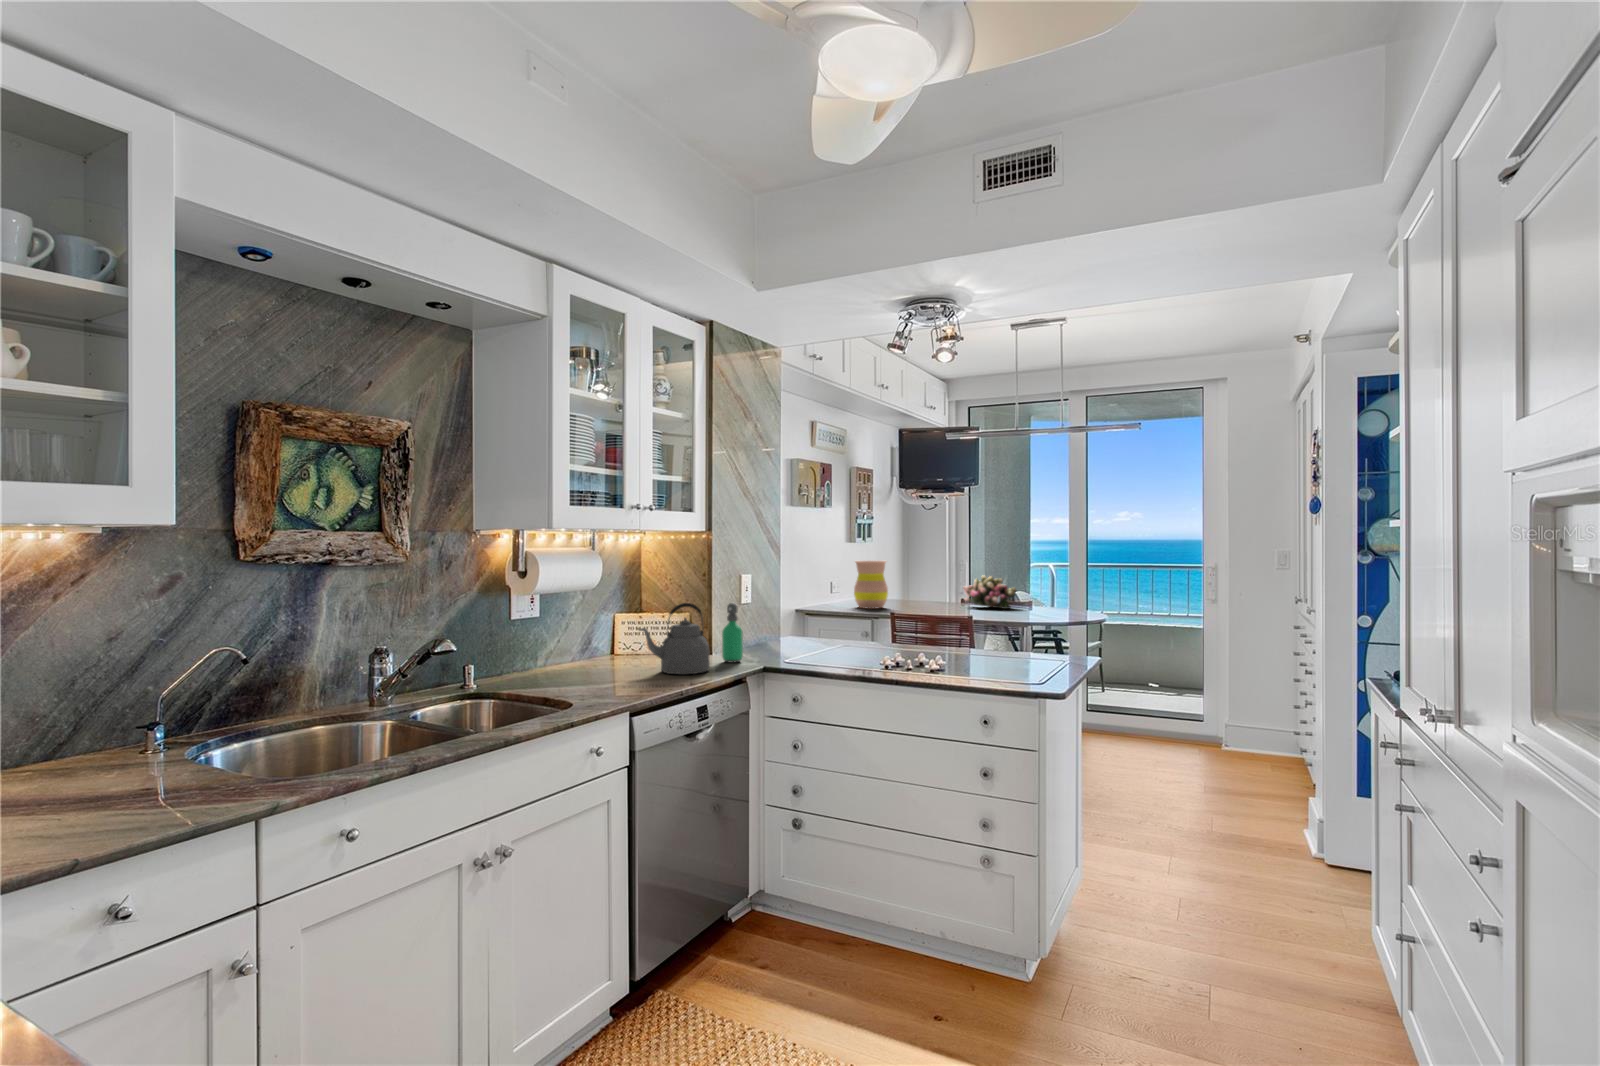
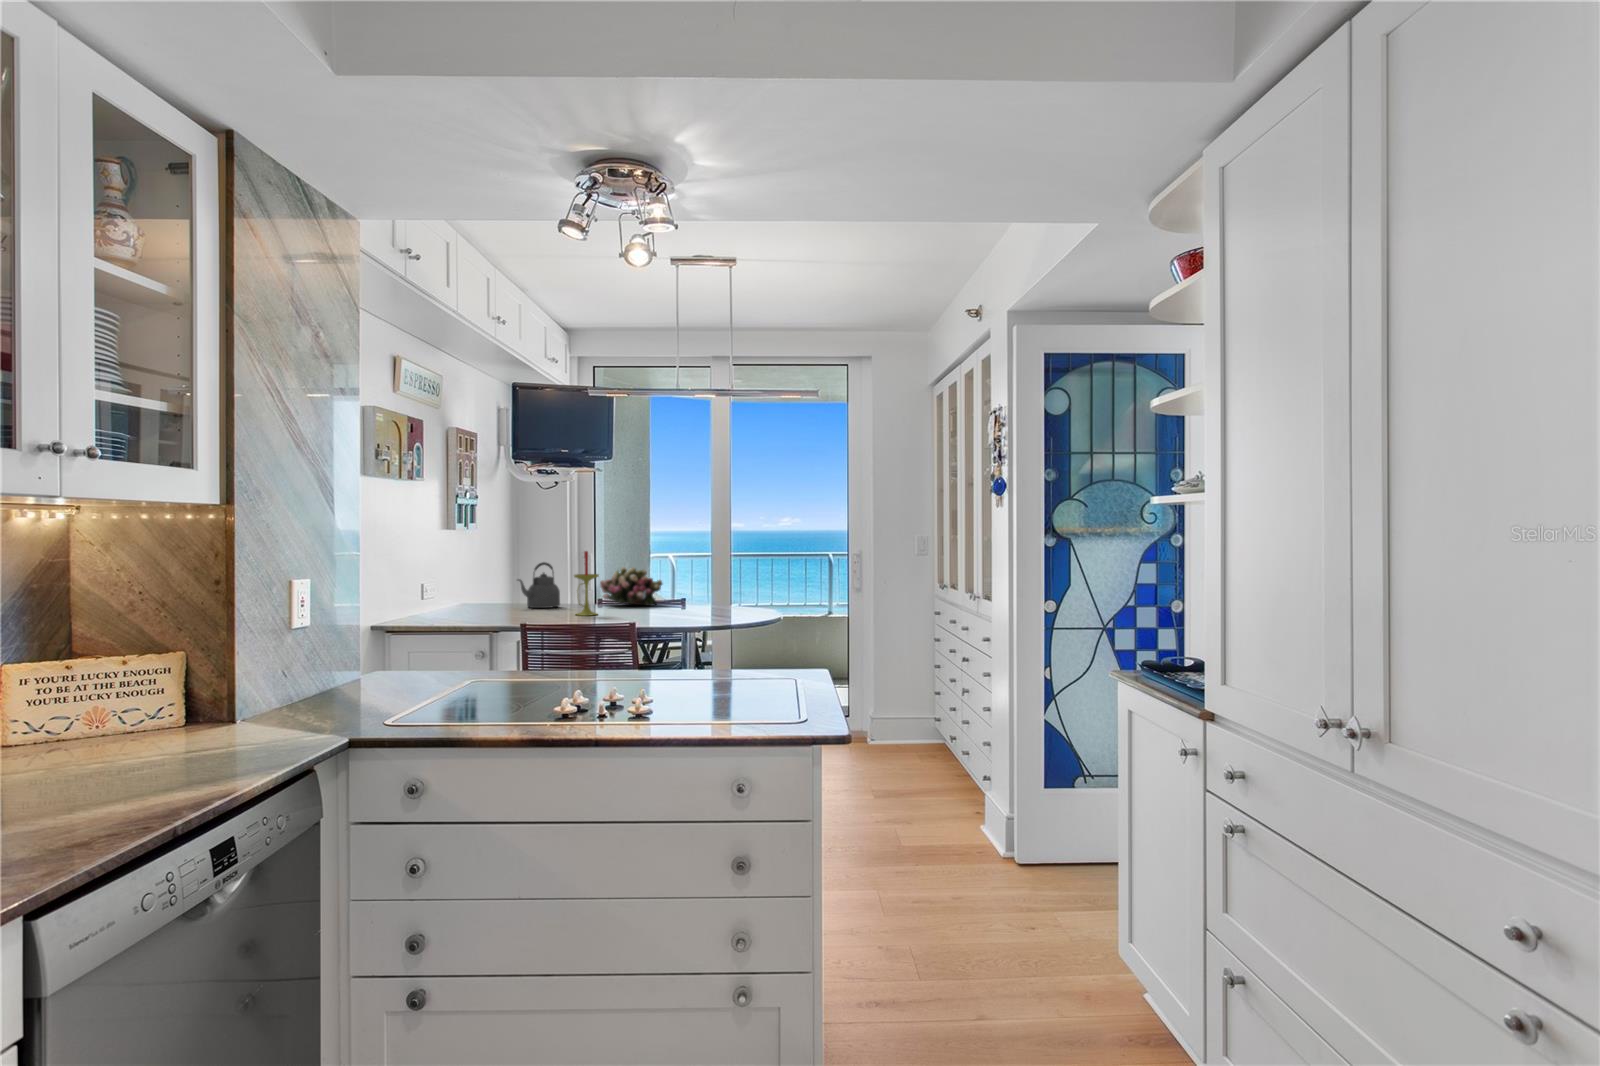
candle: none [936,560,957,613] -> present [574,551,599,616]
vase: present [854,561,888,608] -> none [458,551,507,615]
kettle: present [639,603,710,674] -> present [518,562,560,608]
soap dispenser: present [722,603,743,663] -> none [261,631,305,738]

